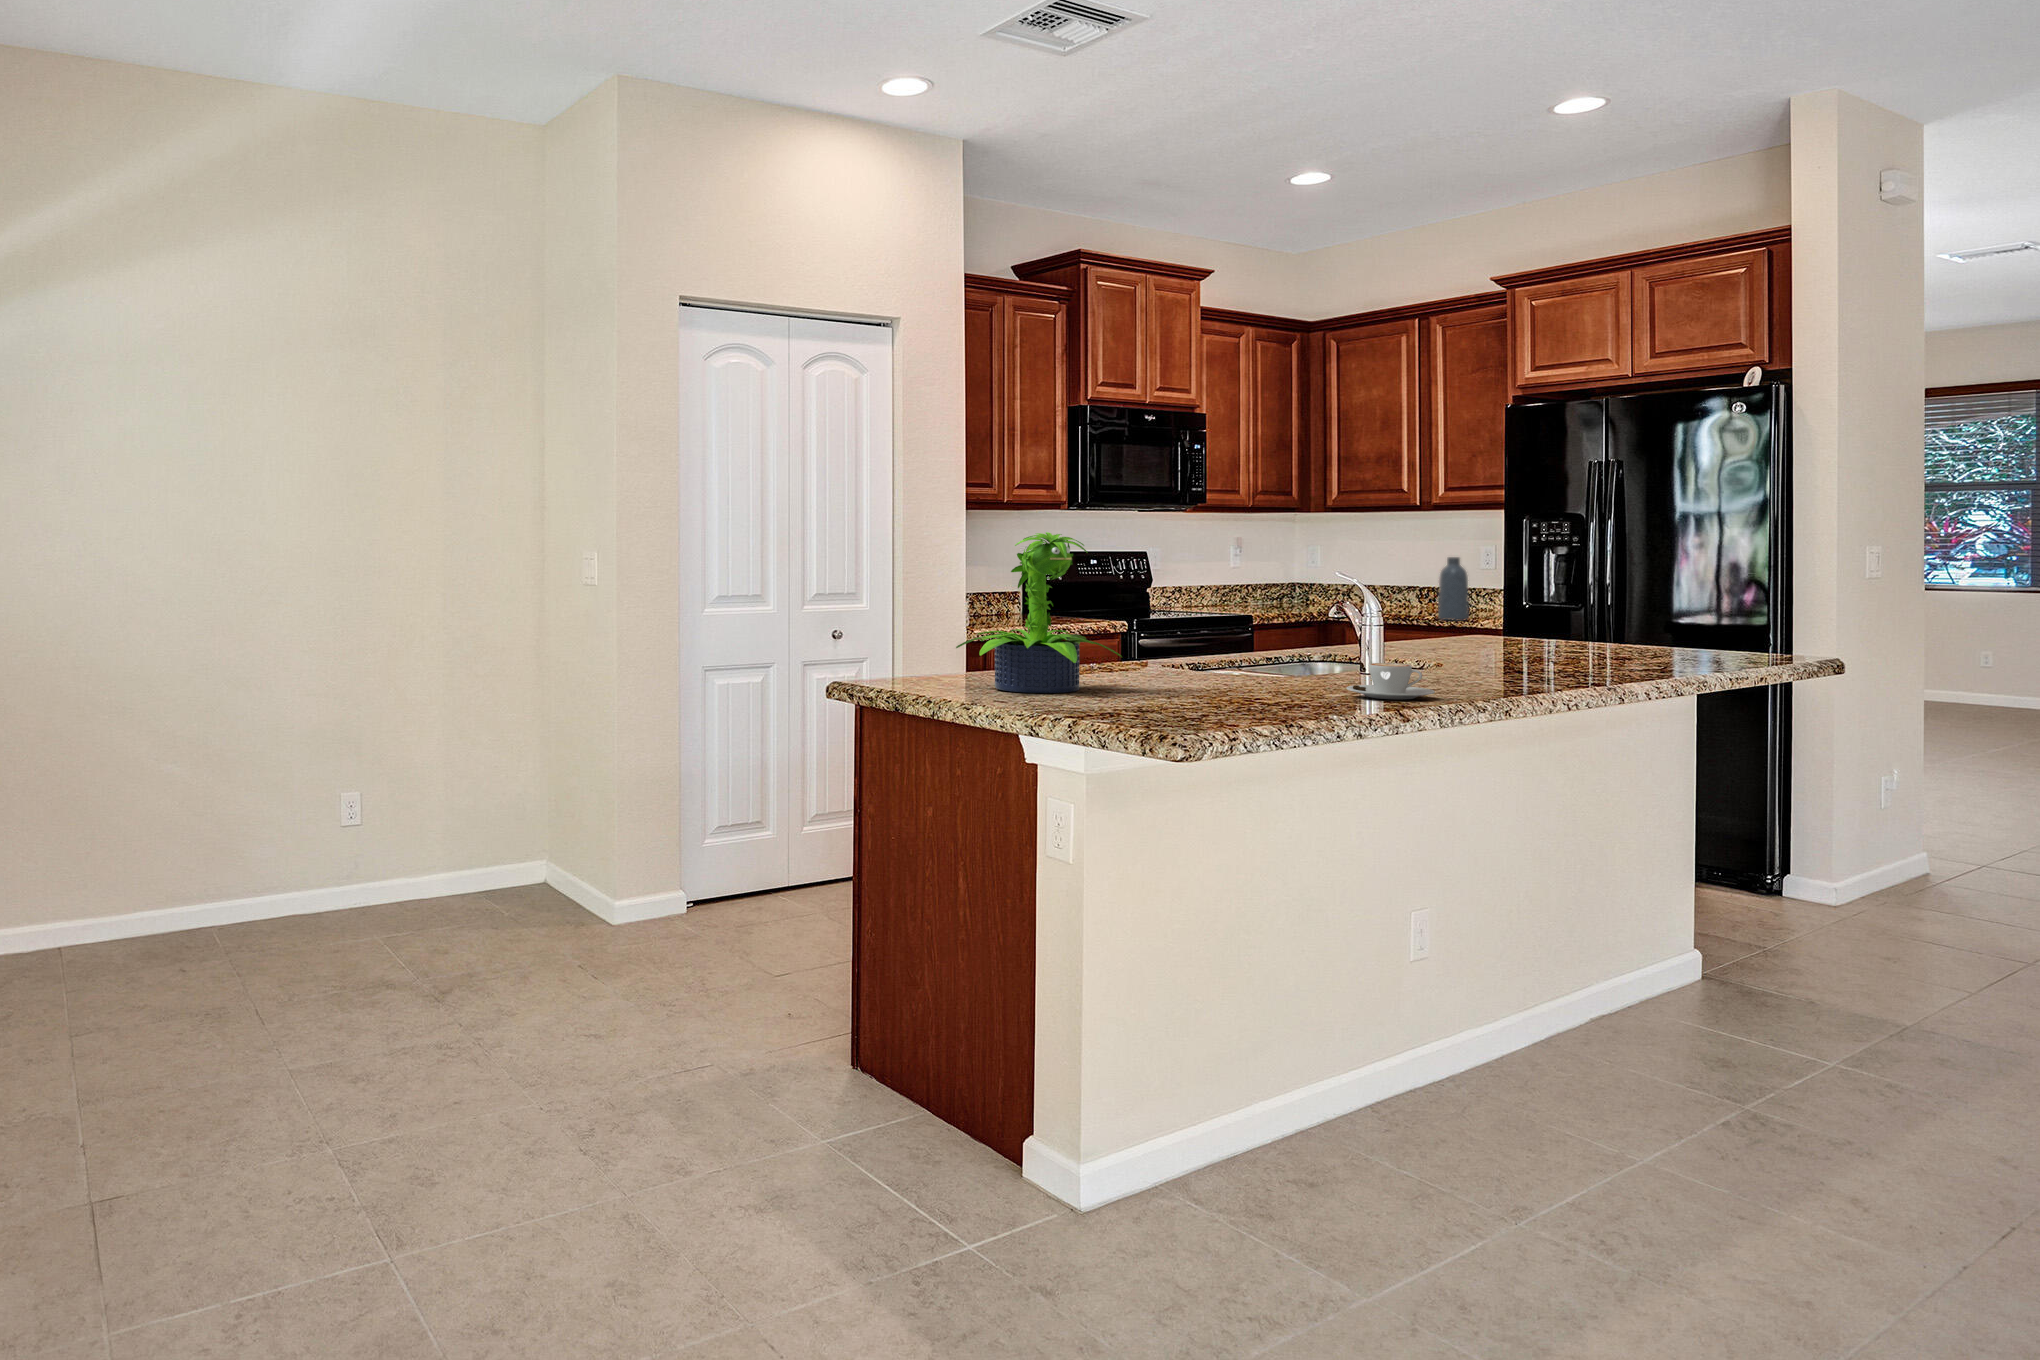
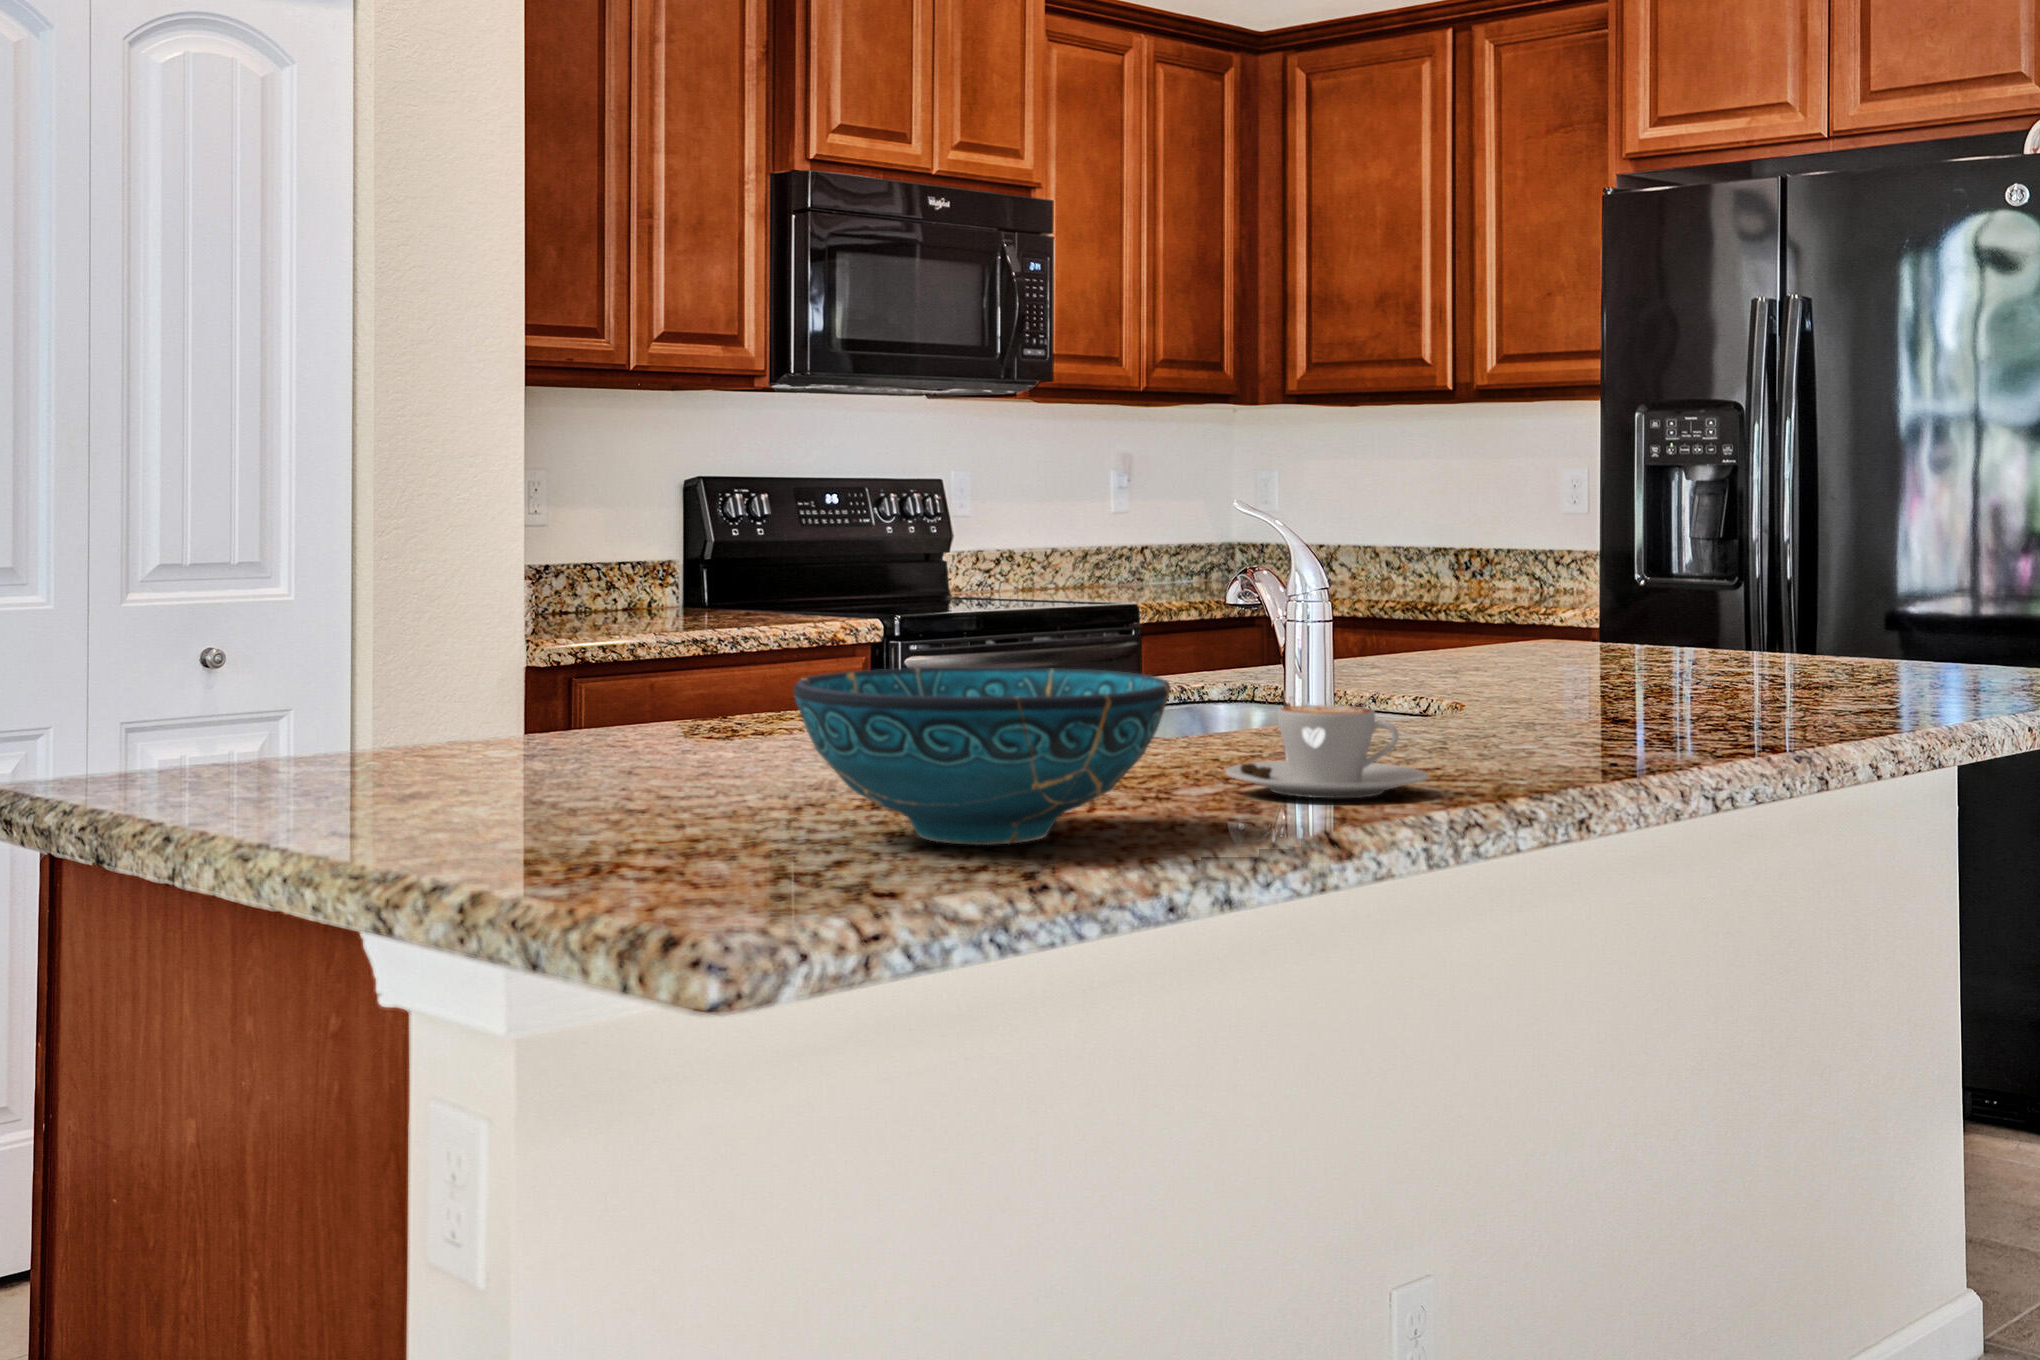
potted plant: present [956,532,1122,693] -> none [275,372,695,802]
vase: present [1438,557,1469,621] -> none [1482,492,1536,614]
decorative bowl: none [1184,646,1335,711] -> present [793,668,1171,845]

